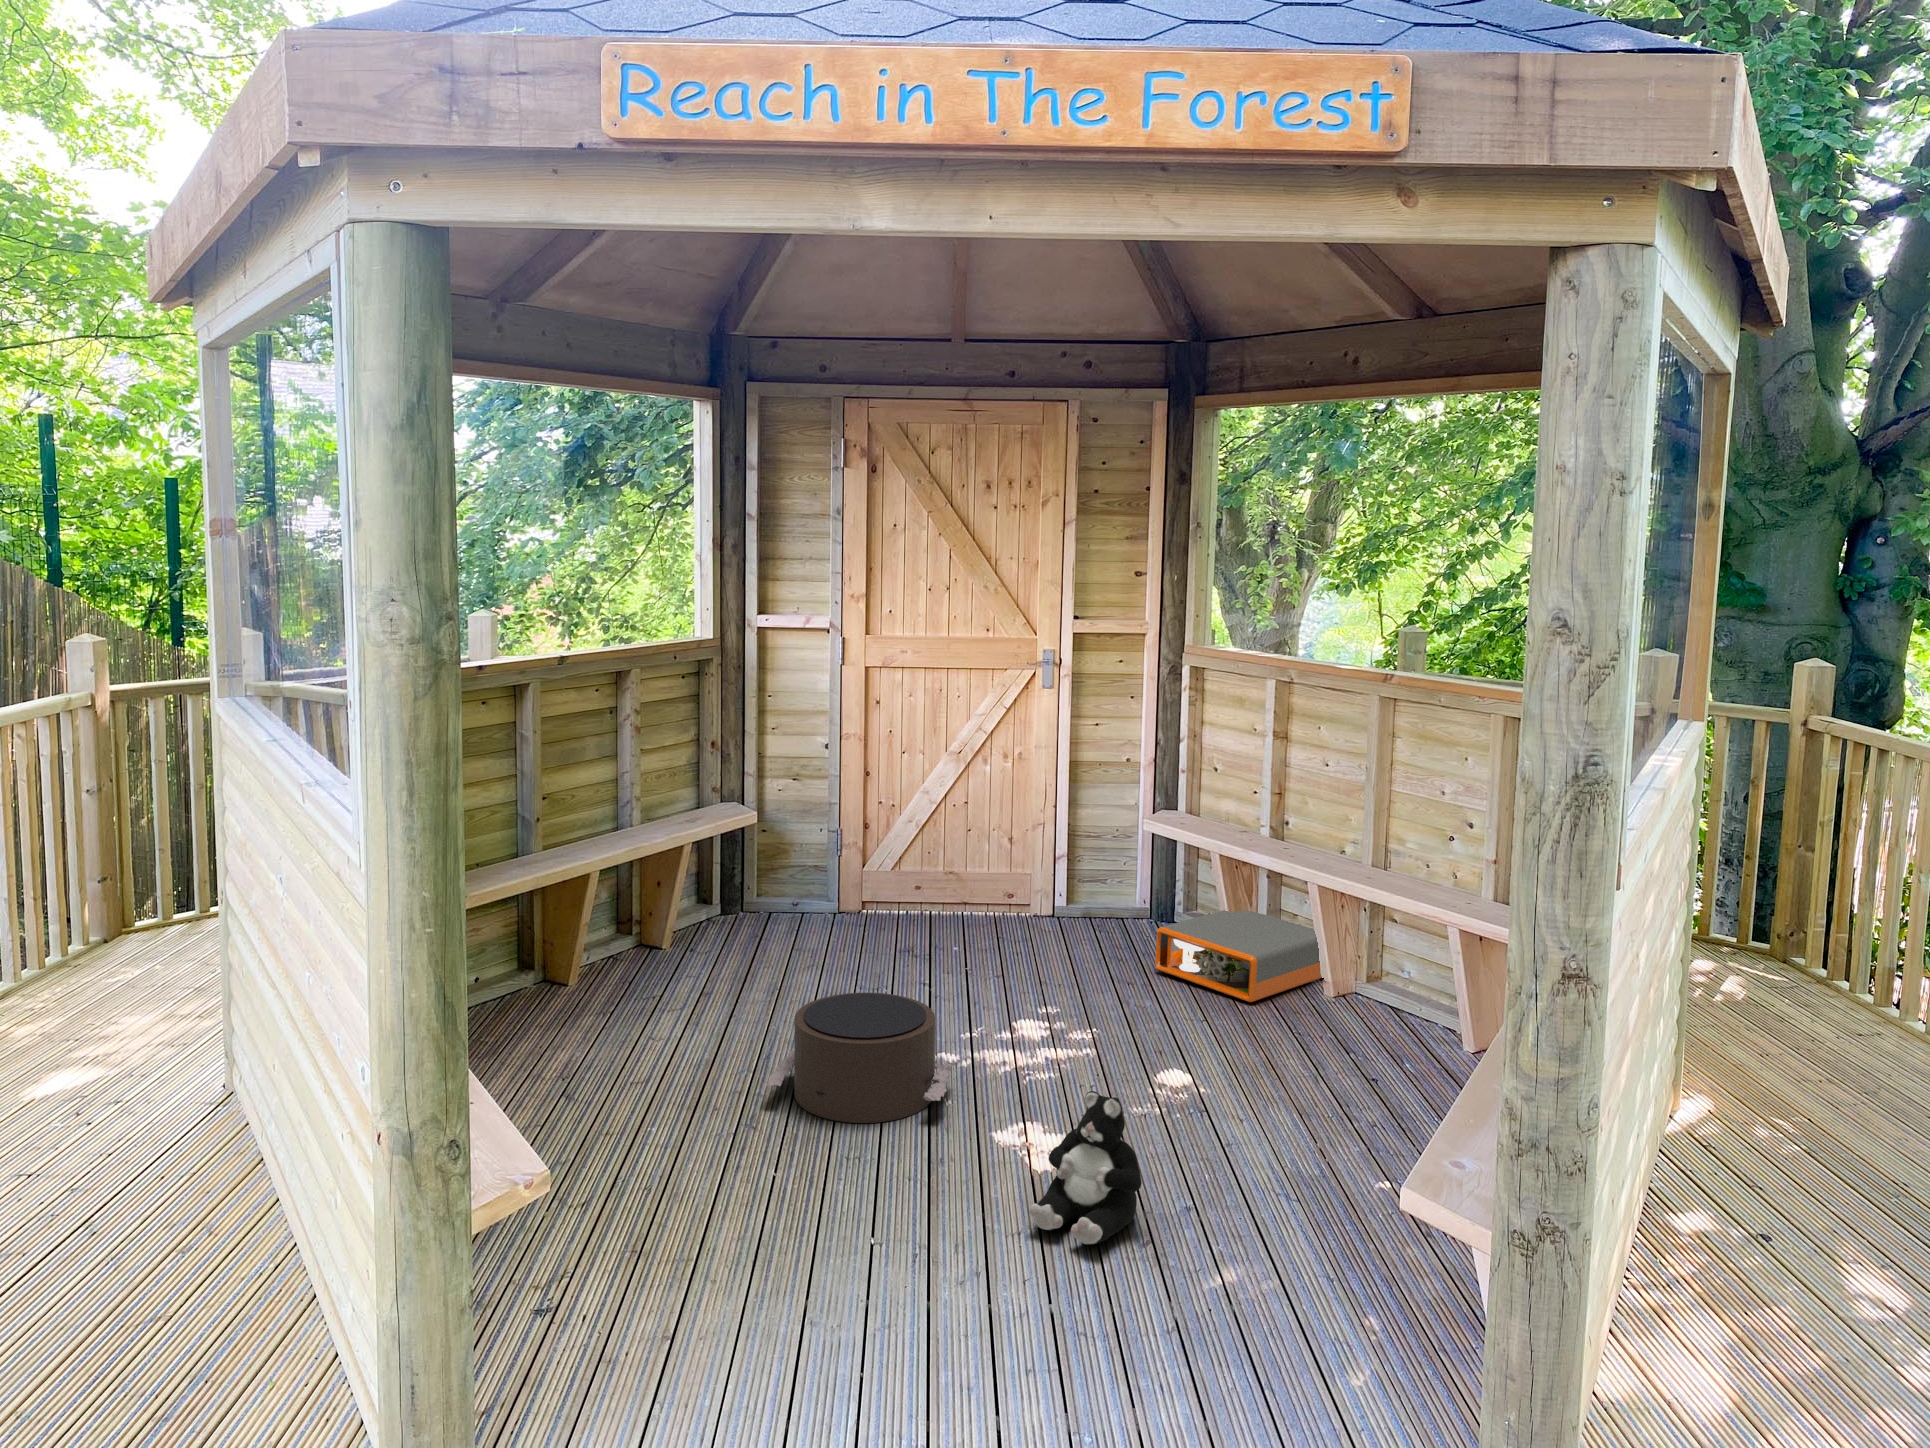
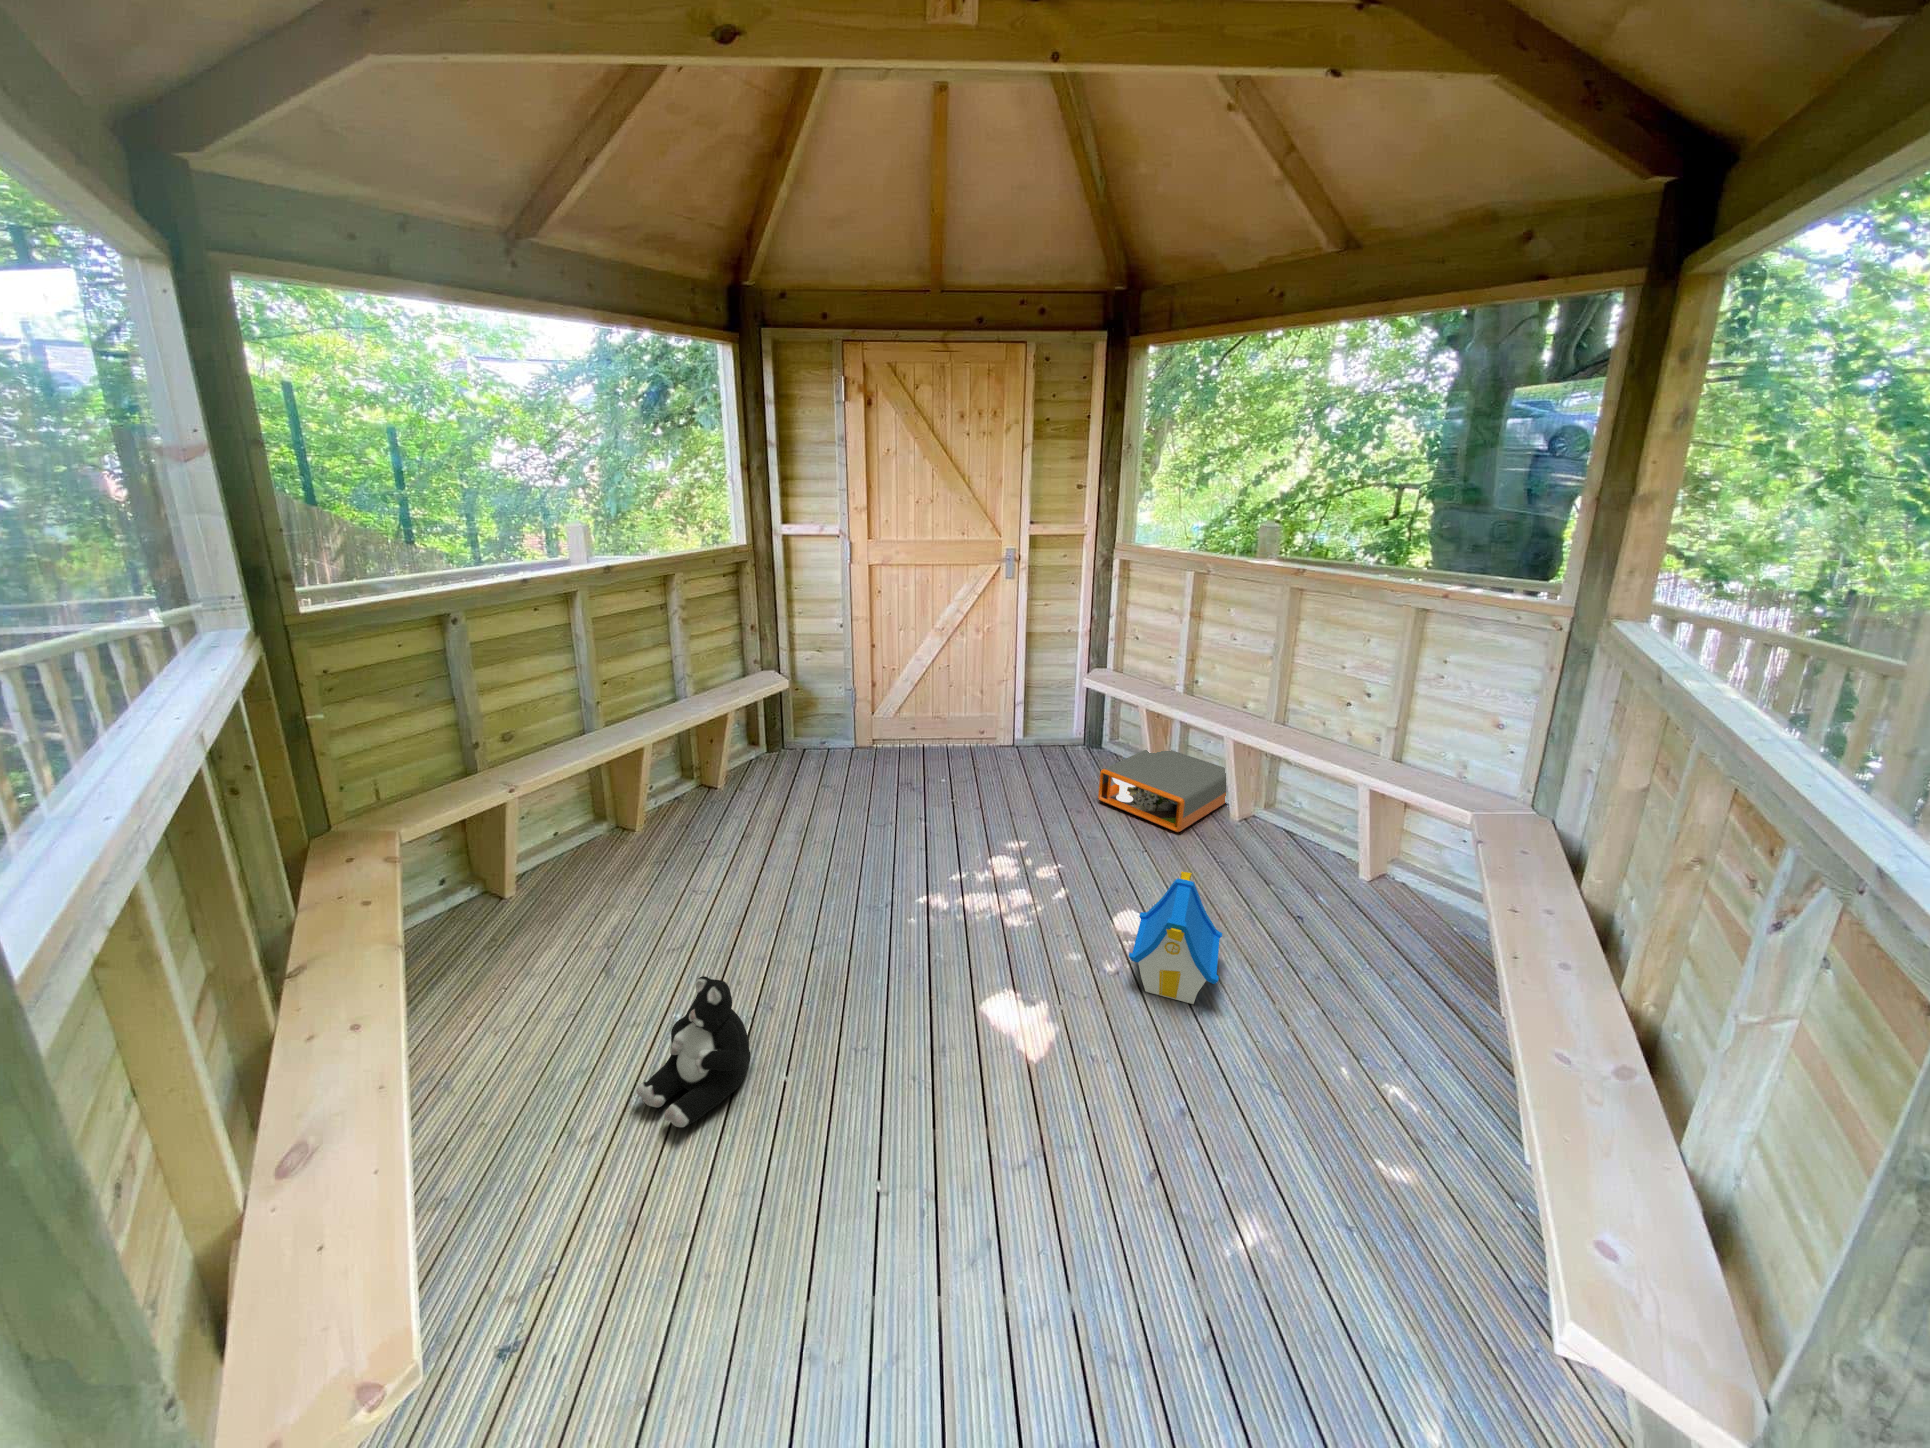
pouf: present [767,992,951,1123] -> none [784,863,947,998]
toy house: none [1154,1003,1267,1139] -> present [1129,872,1222,1004]
plush toy: present [1030,1091,1141,1245] -> present [637,976,750,1127]

